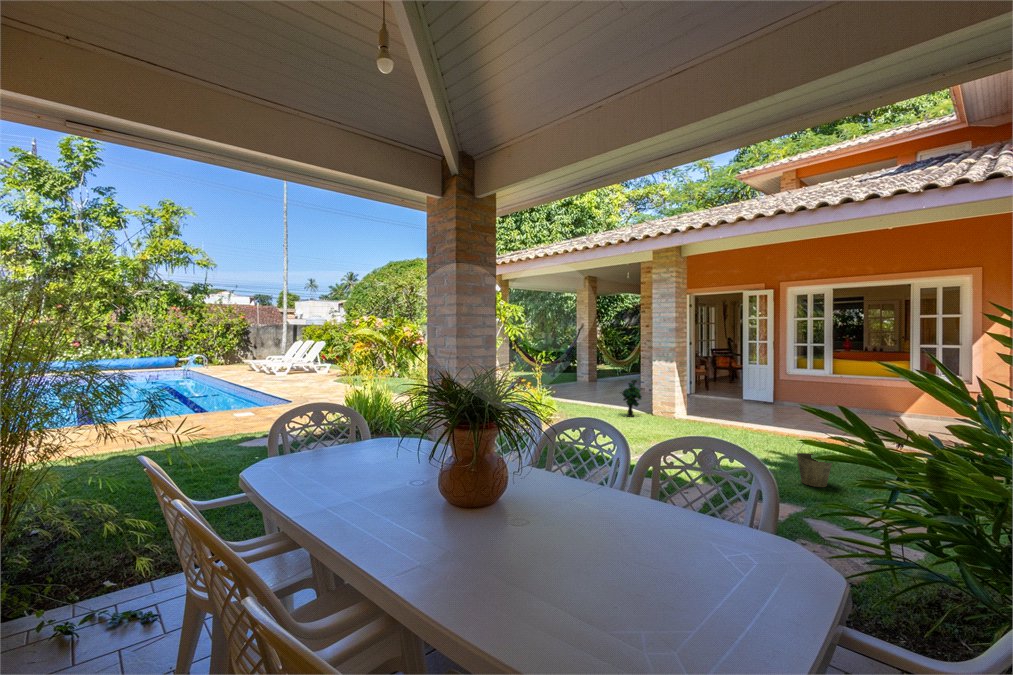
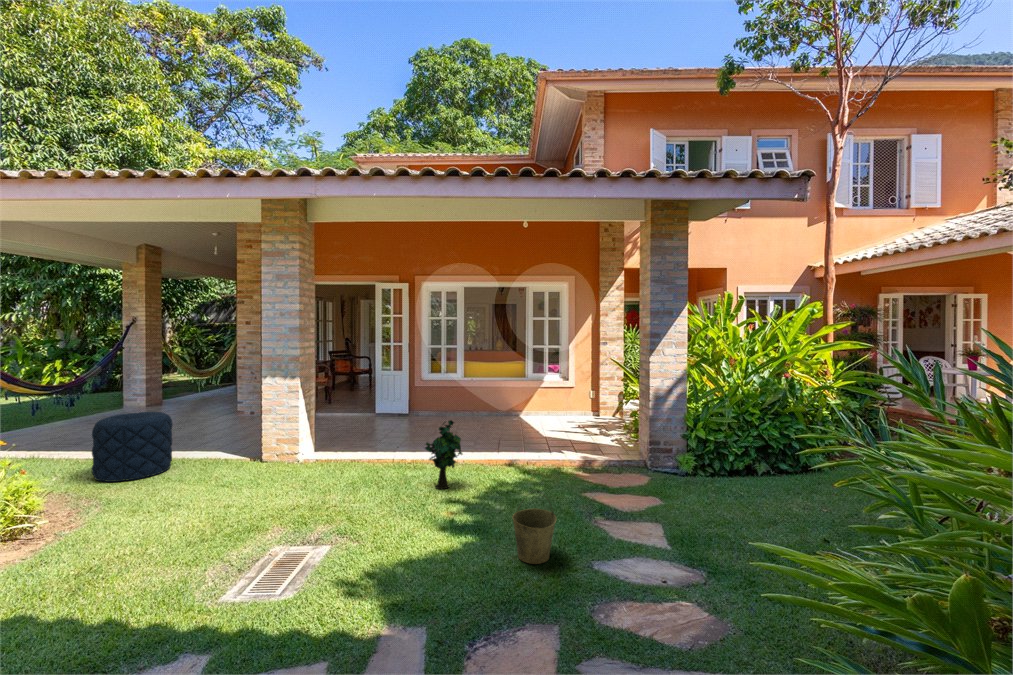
pouf: none [570,378,605,413] -> present [92,412,173,482]
decorative plant: present [622,380,642,417] -> present [425,420,462,489]

